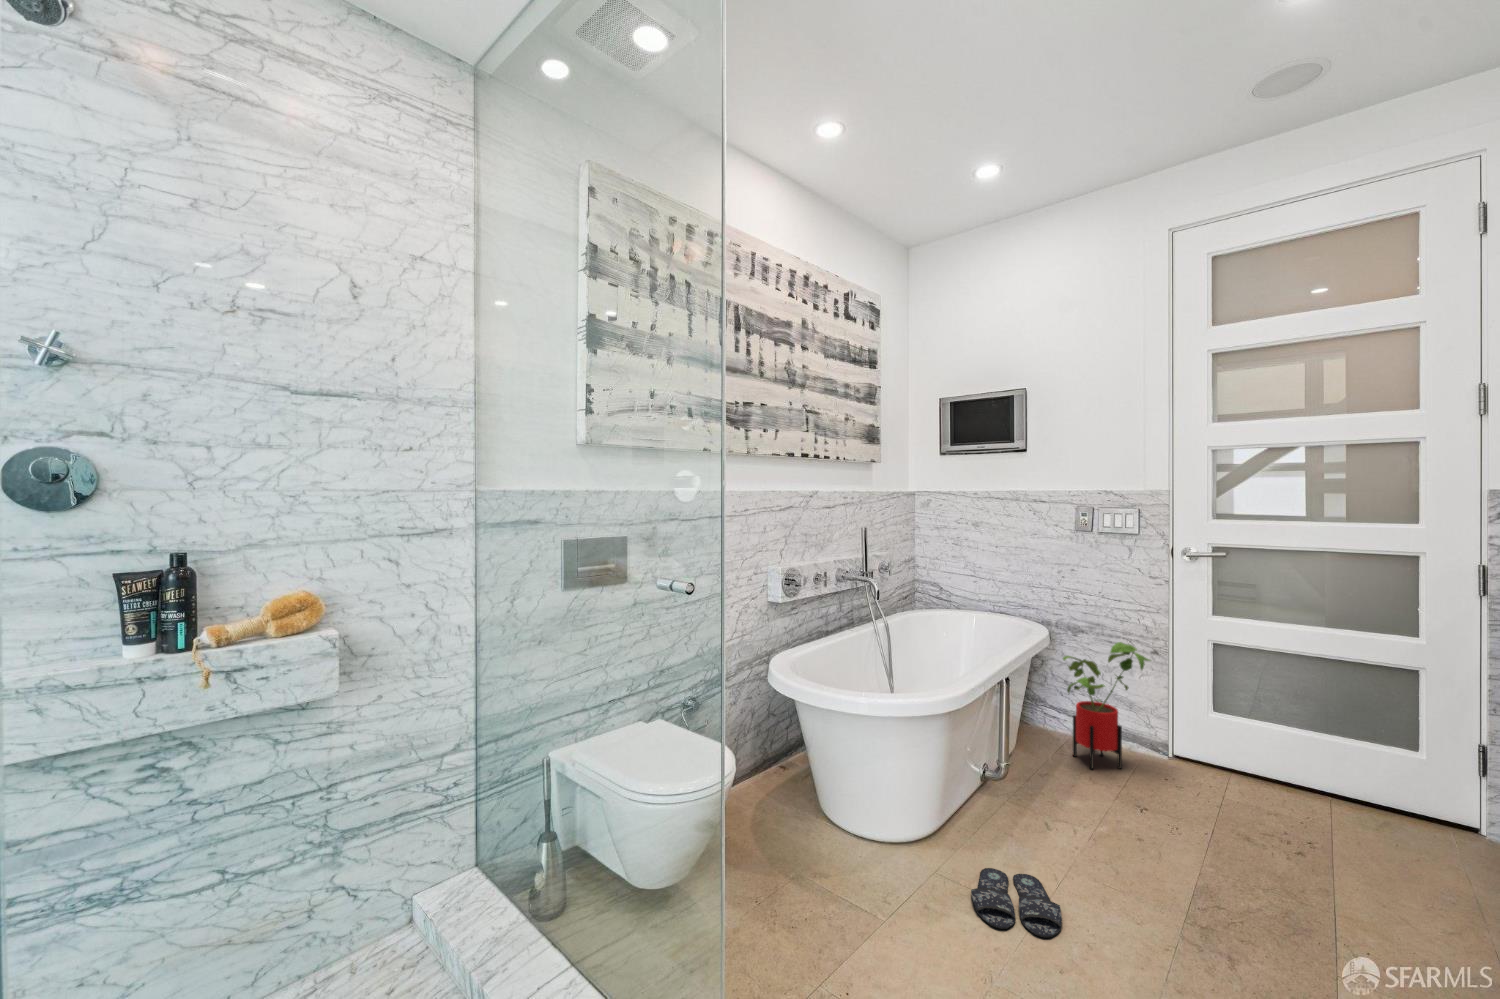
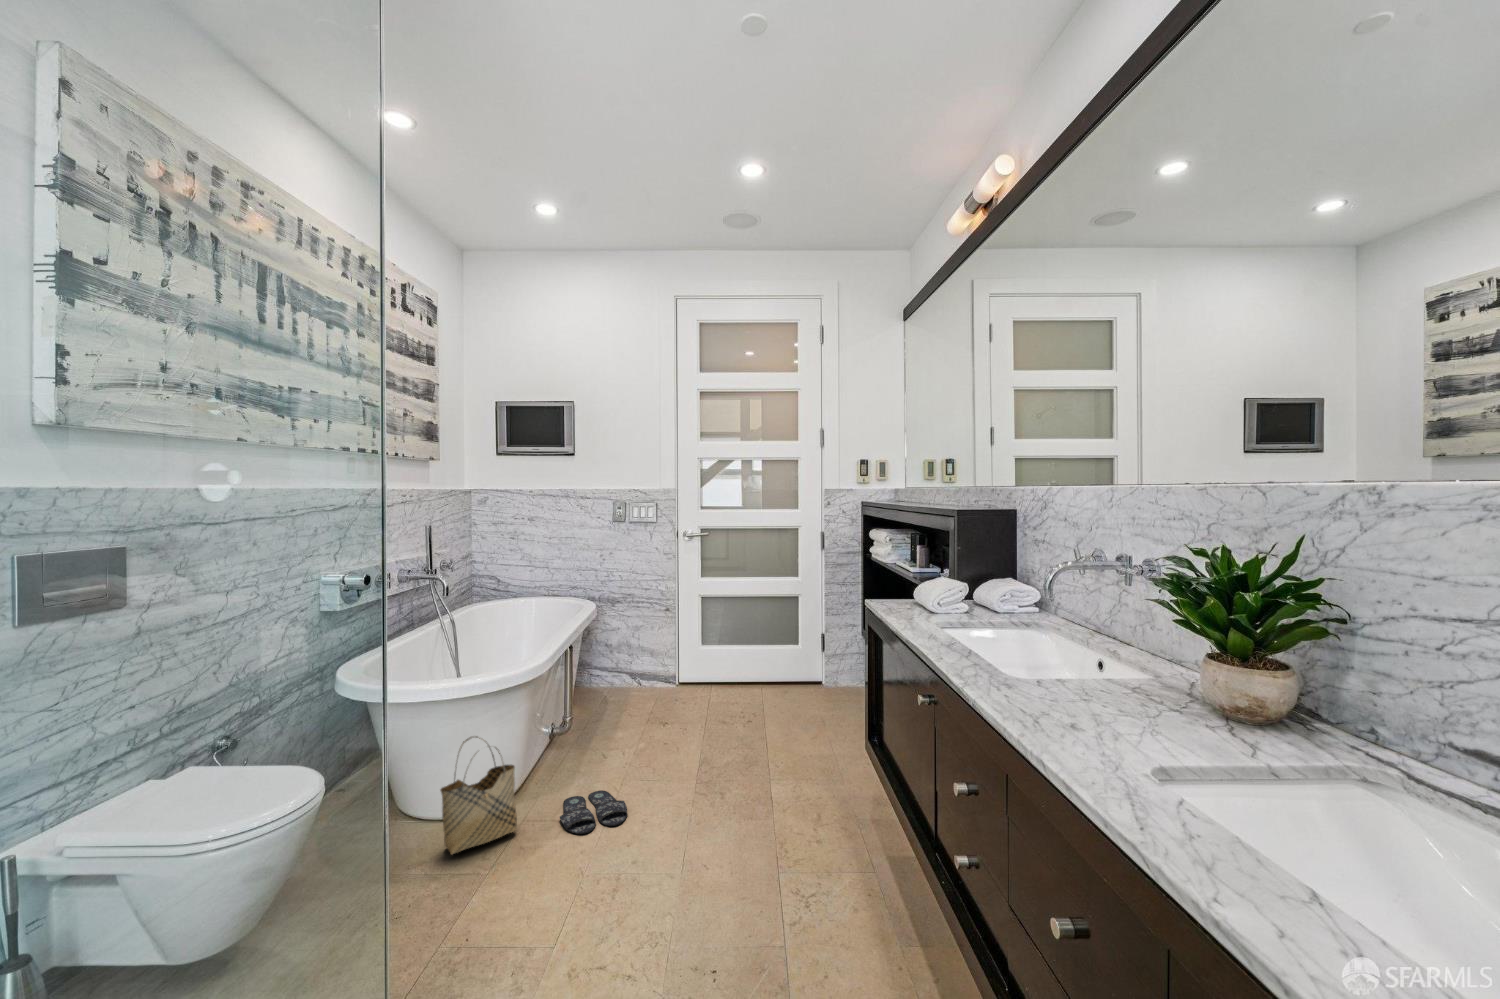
house plant: present [1063,642,1150,769] -> none [606,604,666,706]
woven basket: none [841,760,921,885] -> present [440,736,517,855]

